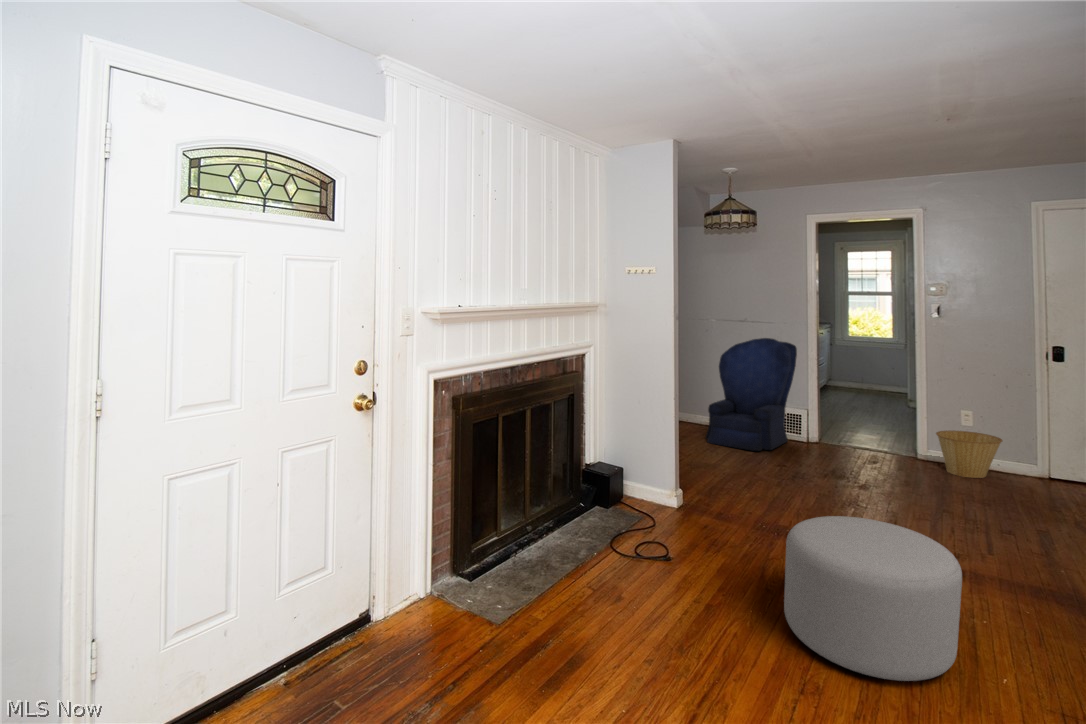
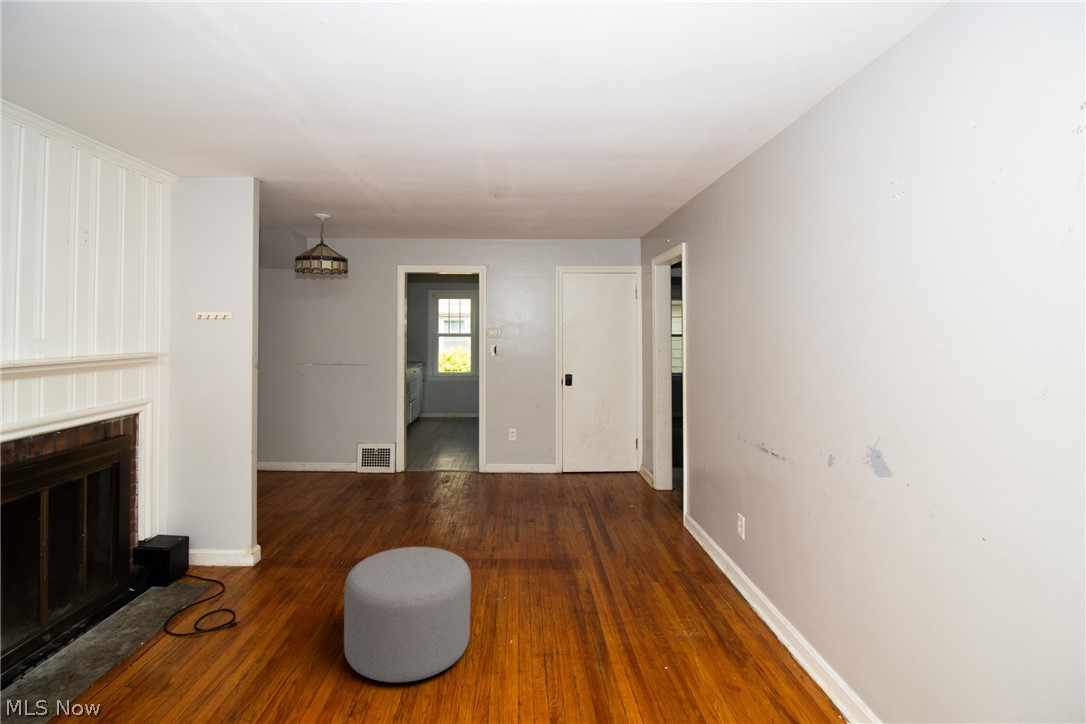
armchair: present [706,338,797,451] -> none [300,378,386,487]
basket: present [936,430,1002,478] -> none [489,450,529,486]

